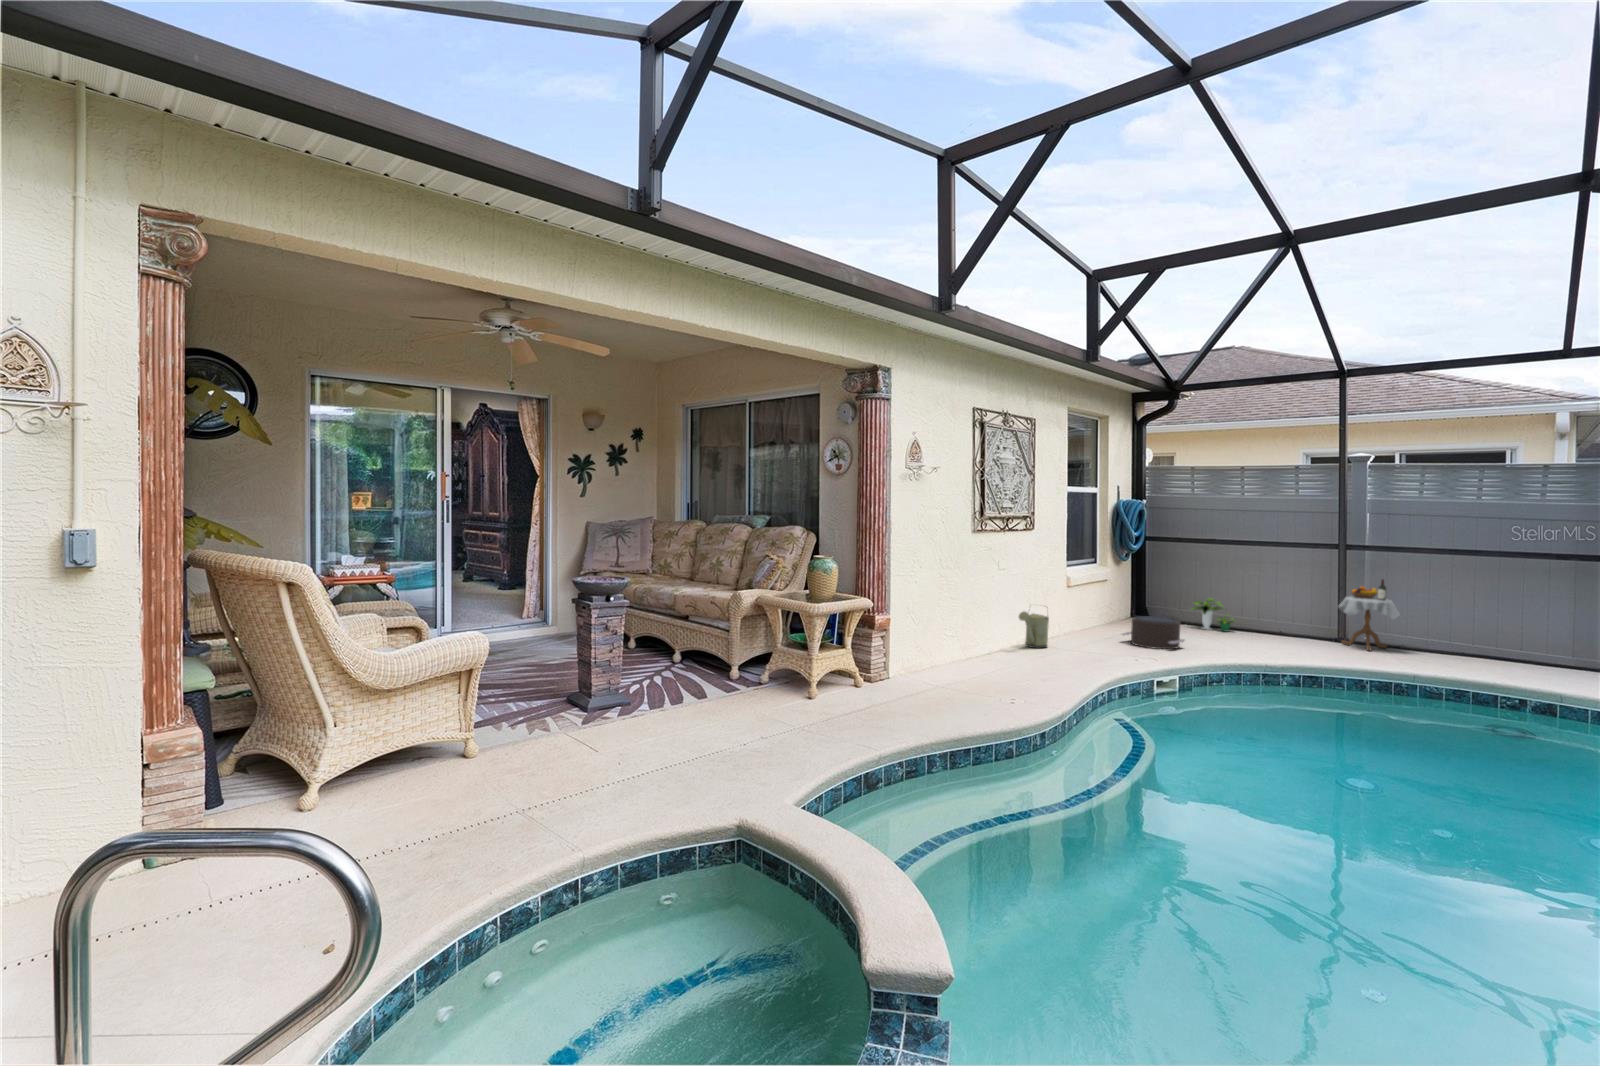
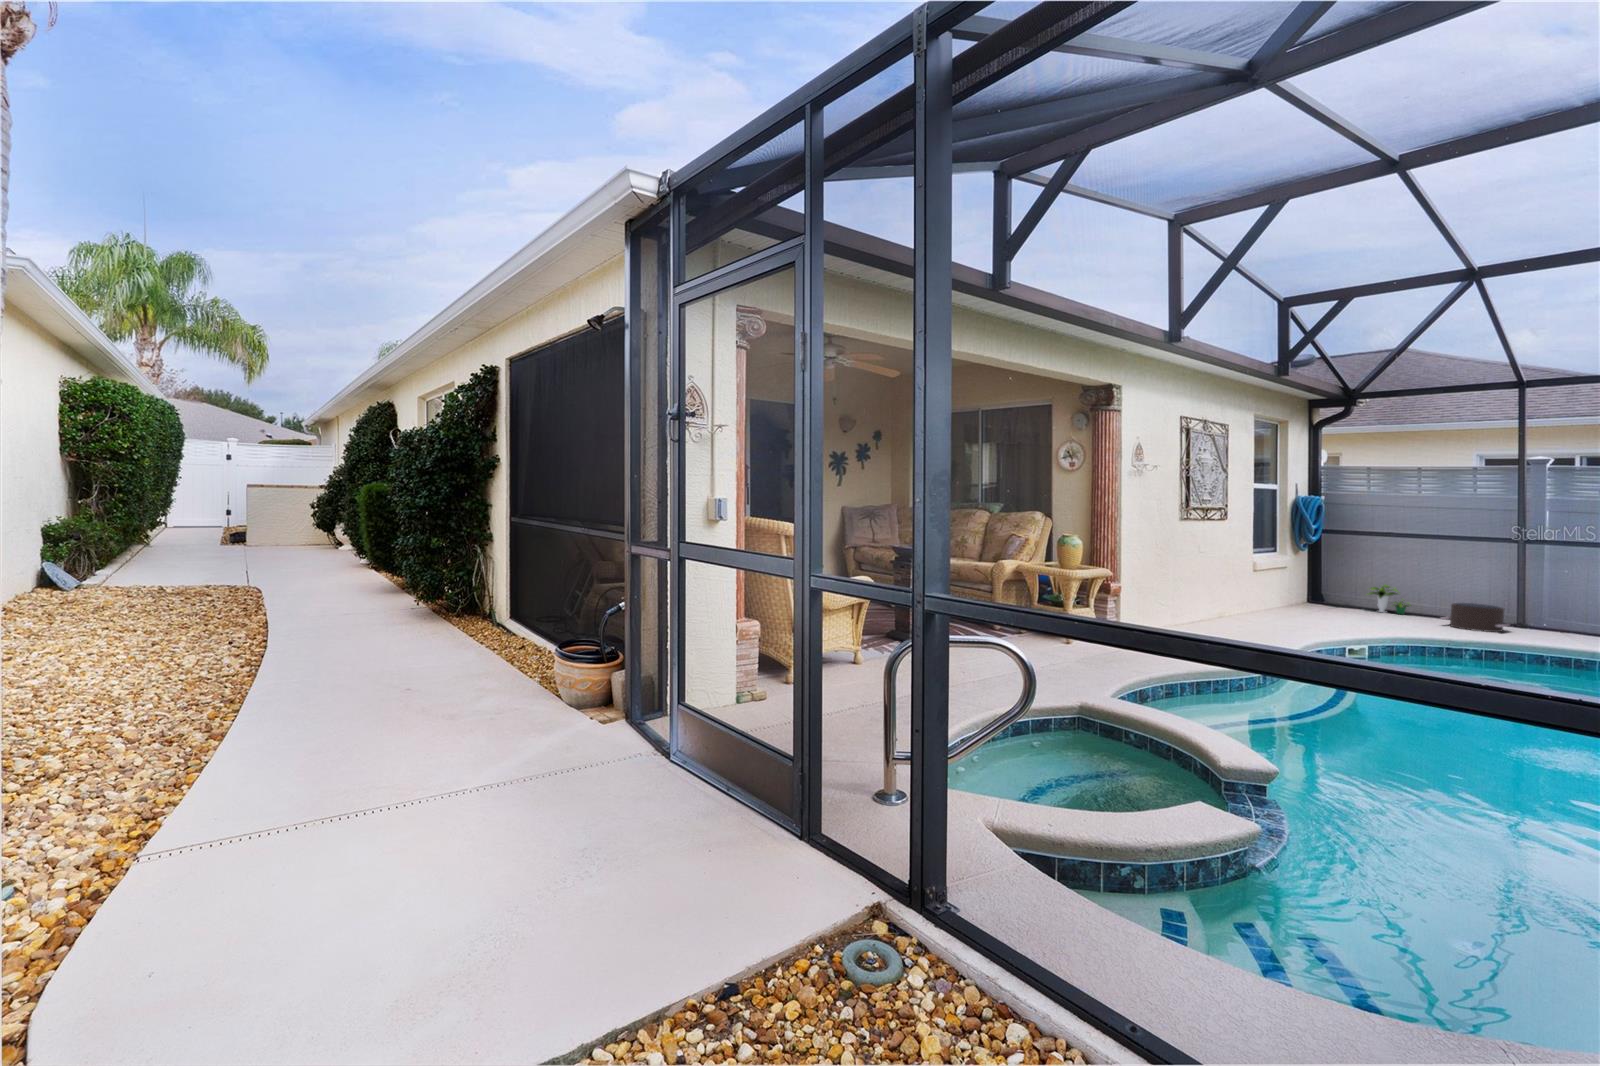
side table: present [1338,580,1400,651] -> none [1515,568,1579,632]
watering can: present [1019,612,1049,648] -> none [1215,583,1241,620]
pouf: present [1122,616,1184,649] -> present [1441,603,1509,632]

